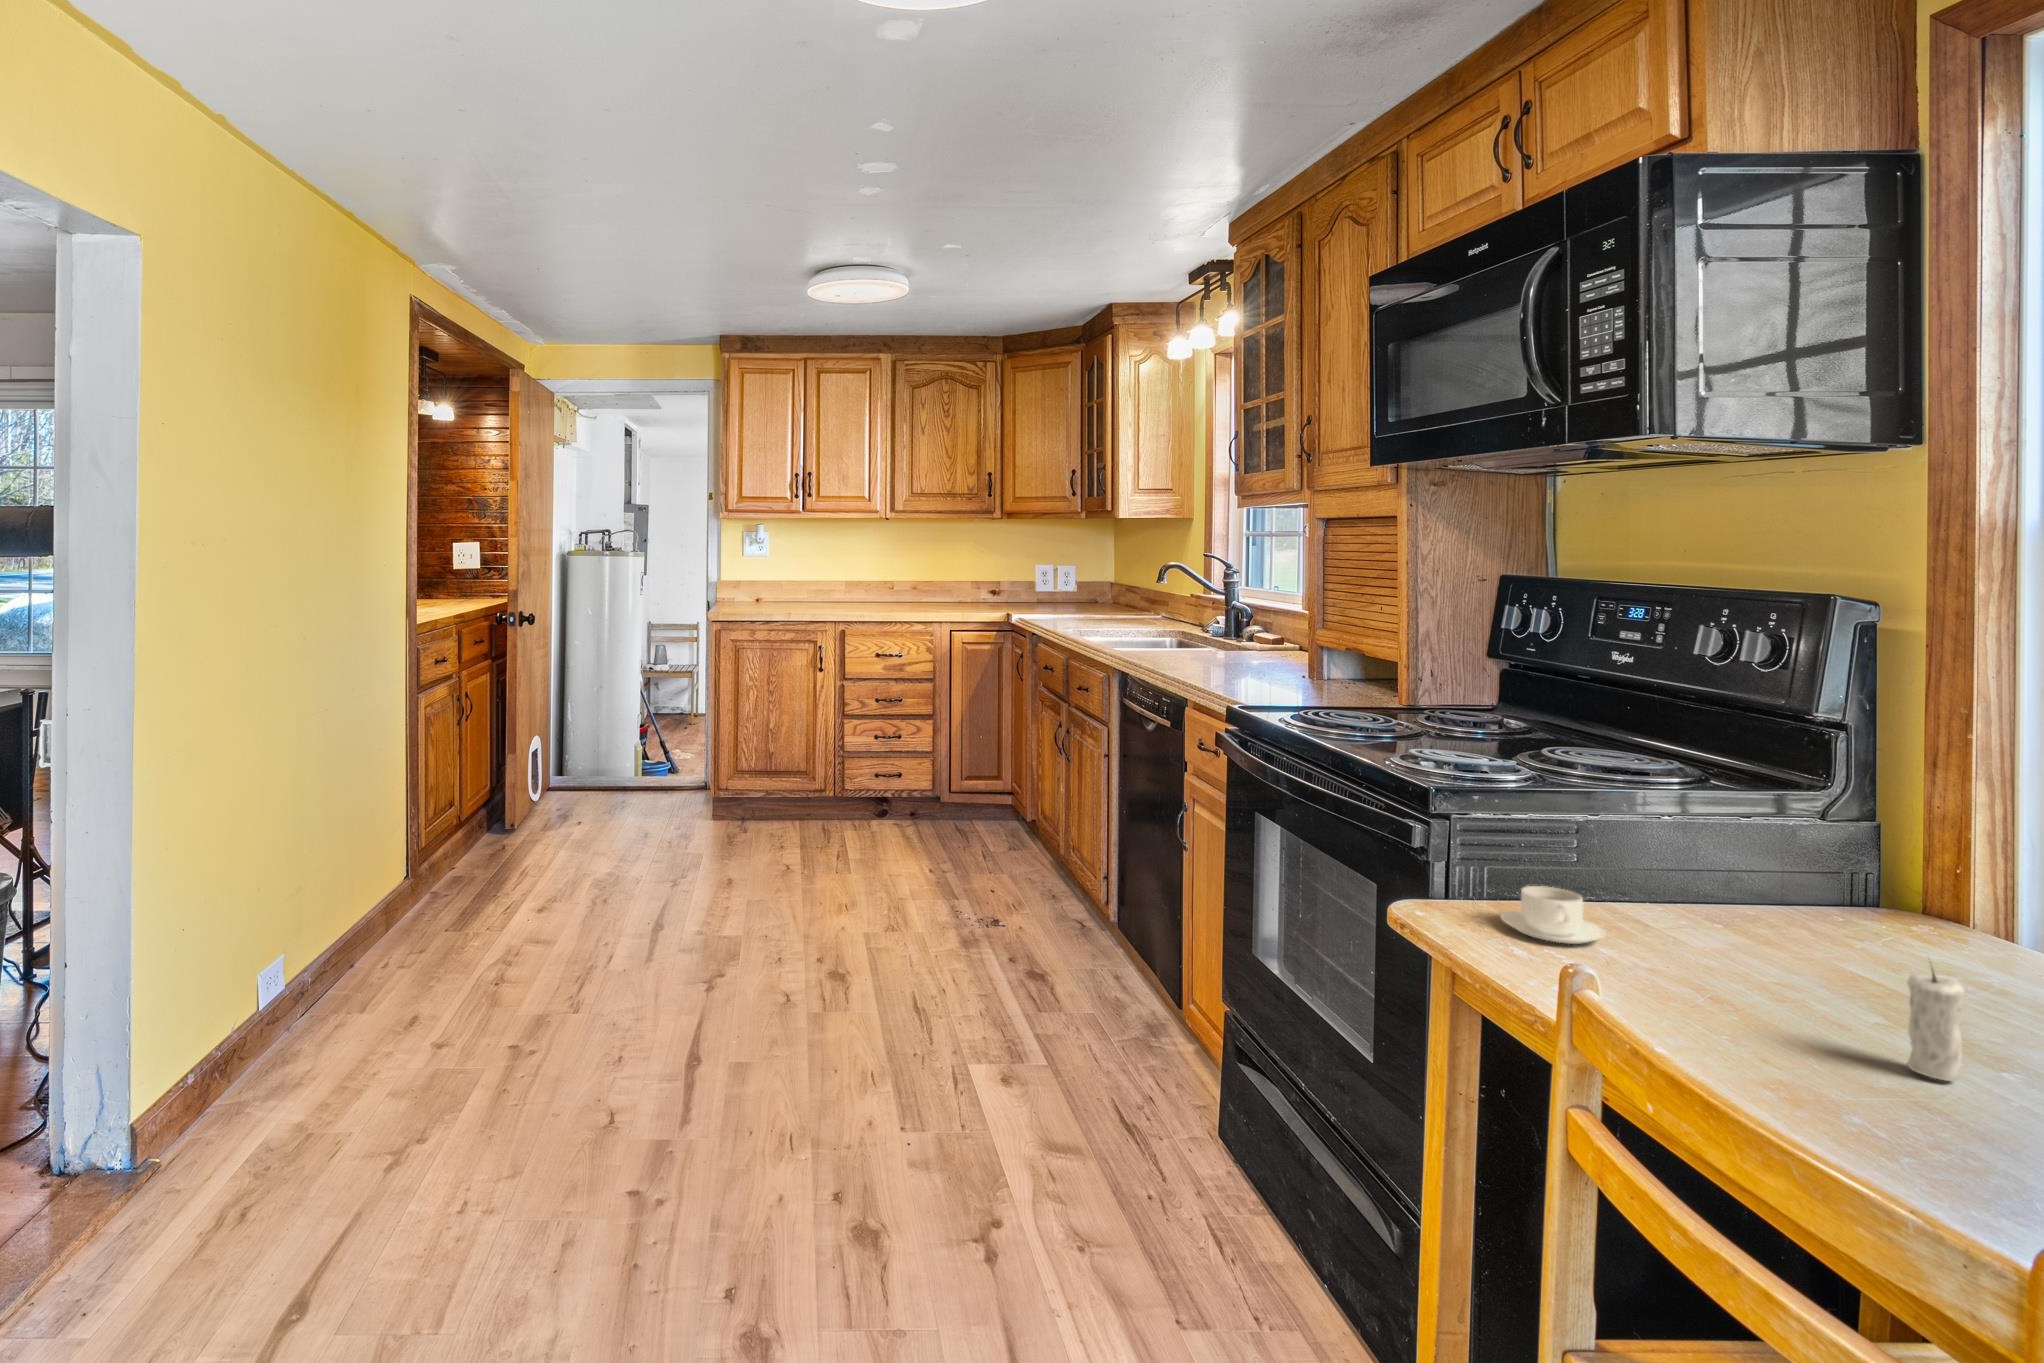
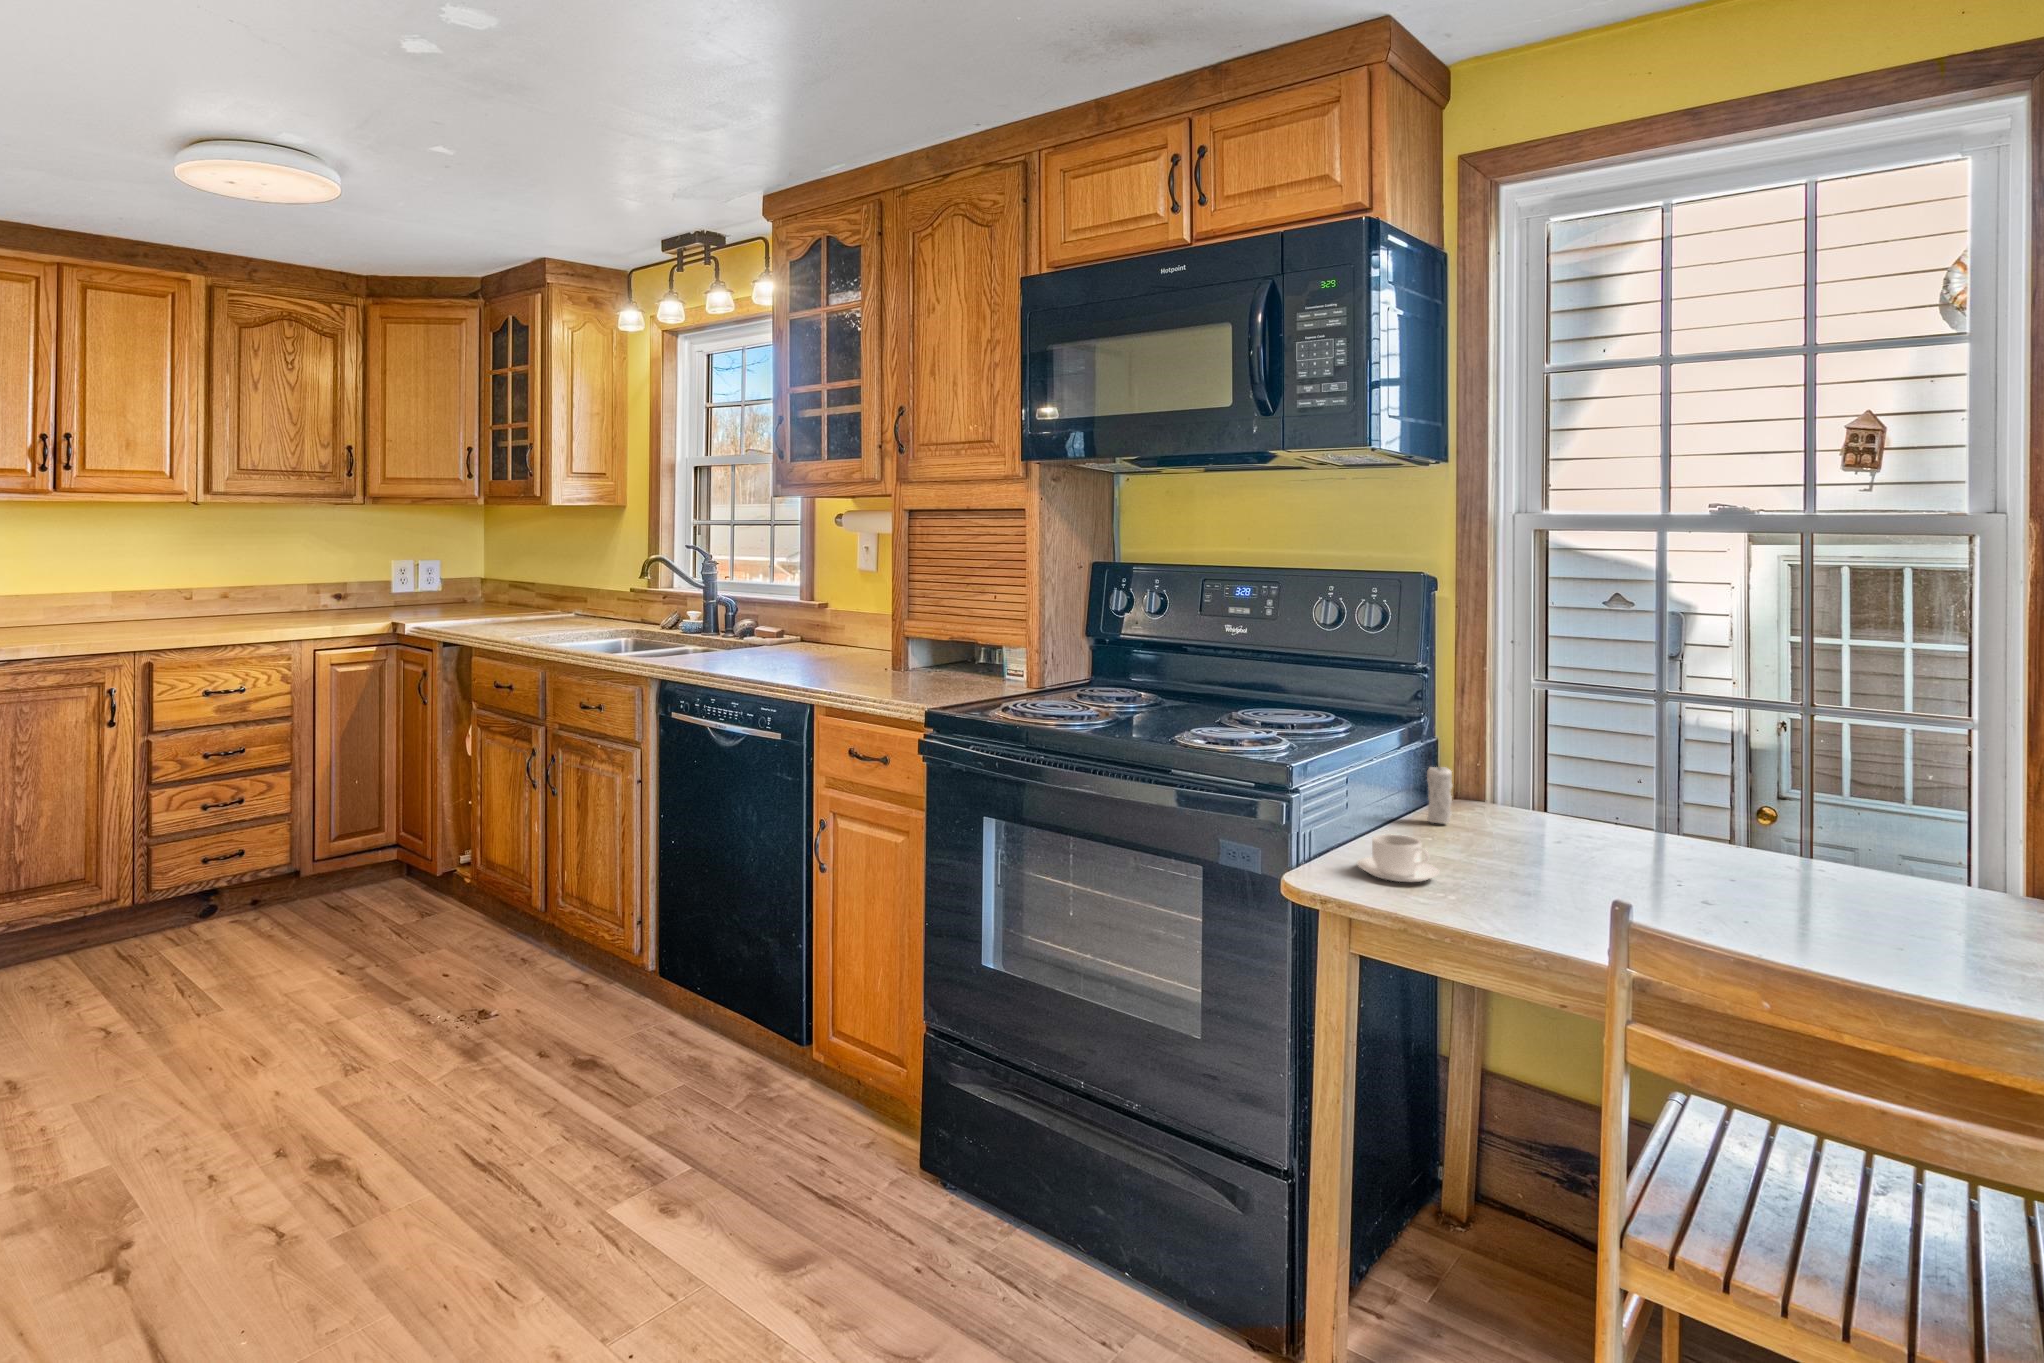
candle: present [1907,965,1965,1081] -> present [1427,767,1453,823]

